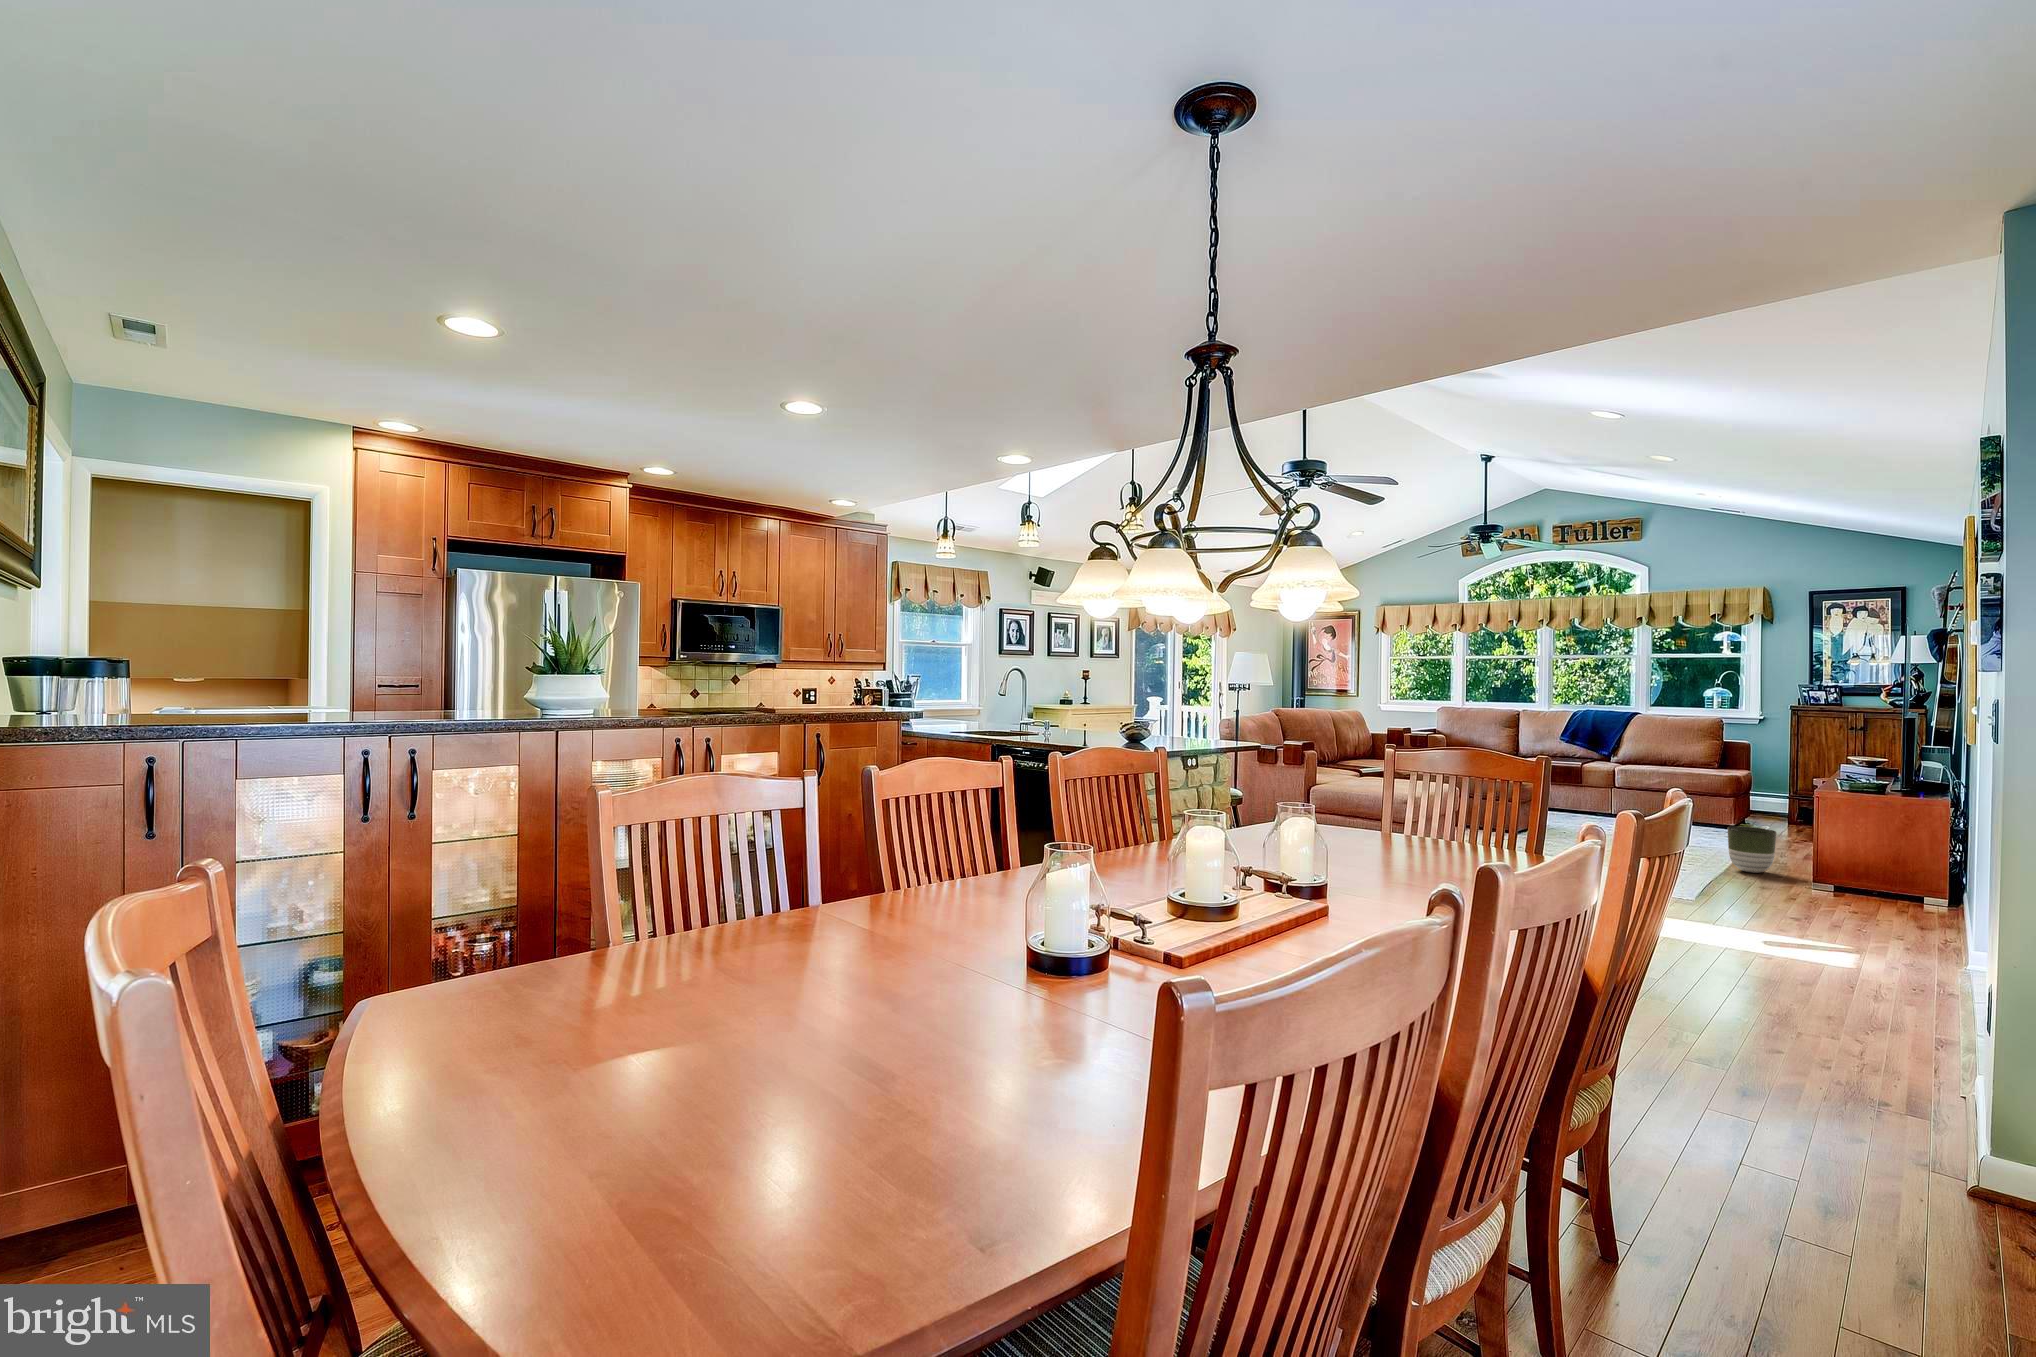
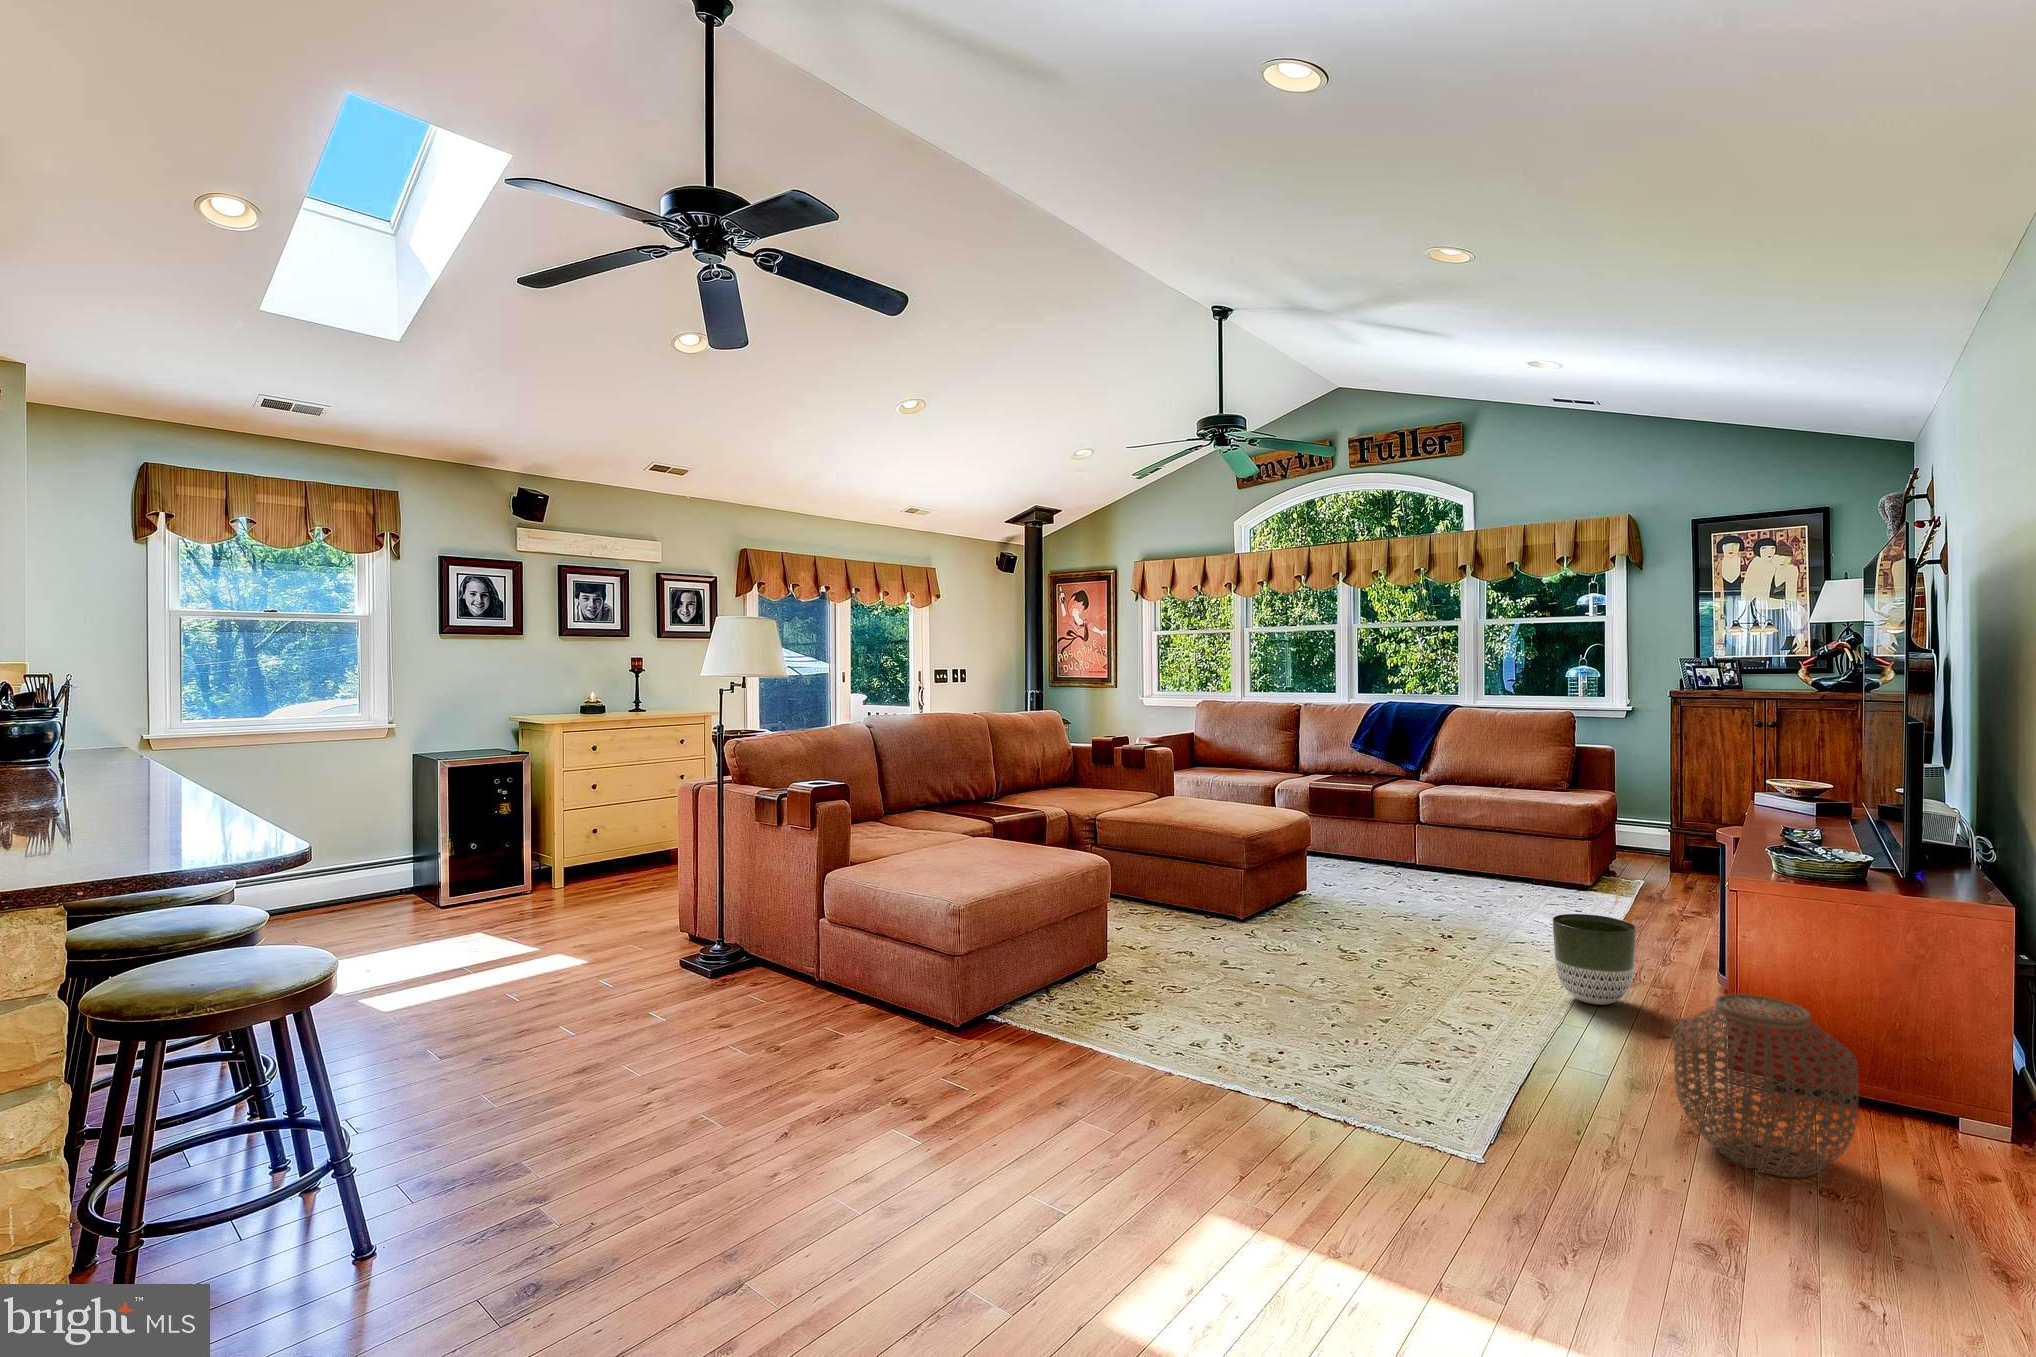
woven basket: none [1802,844,1888,918] -> present [1674,994,1858,1177]

